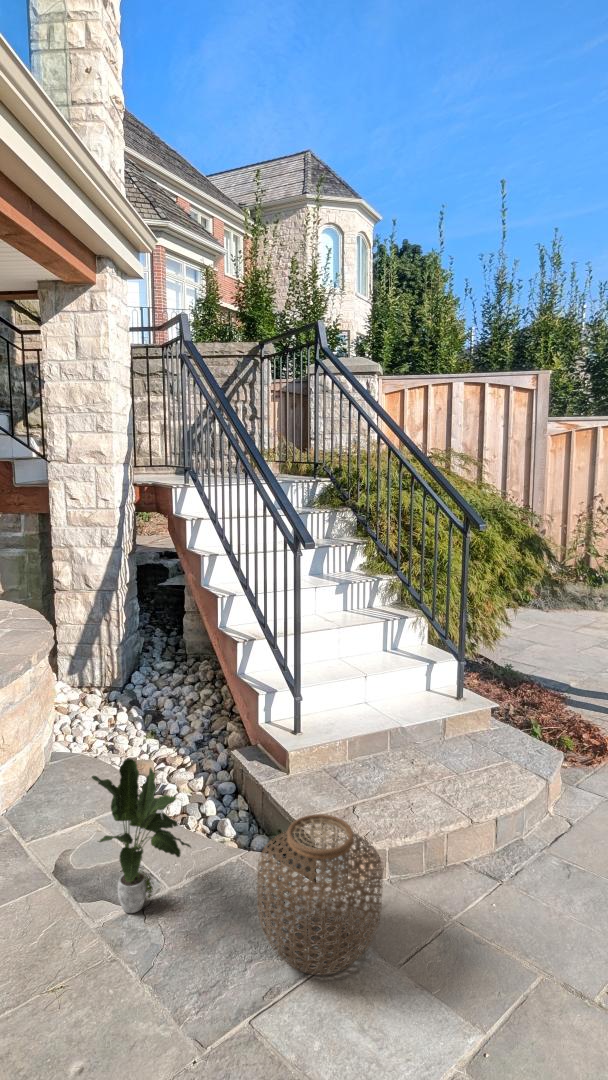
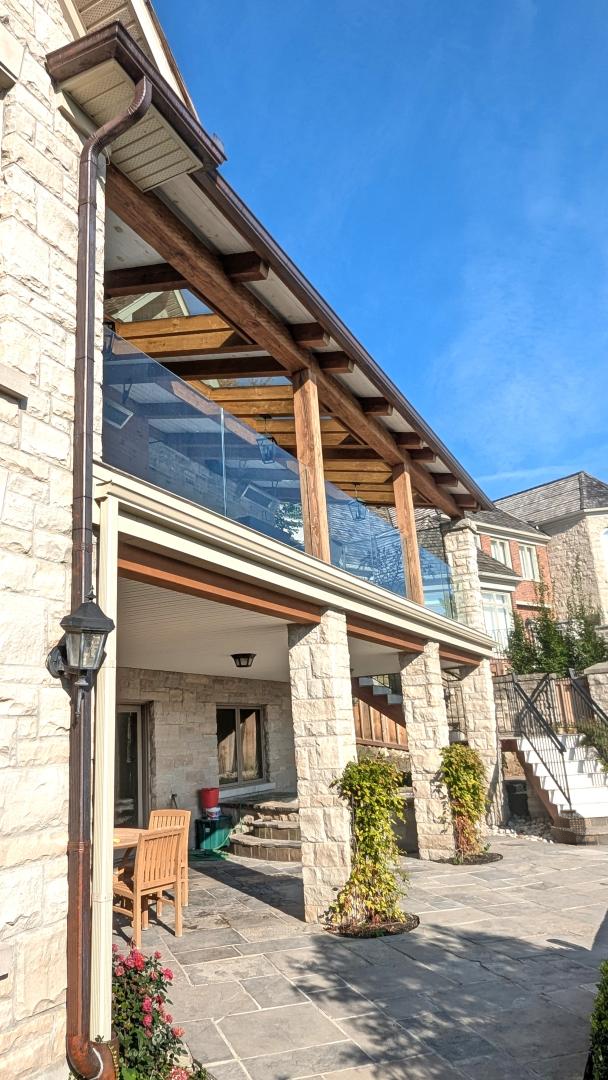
potted plant: present [92,758,191,913] -> none [510,801,538,841]

